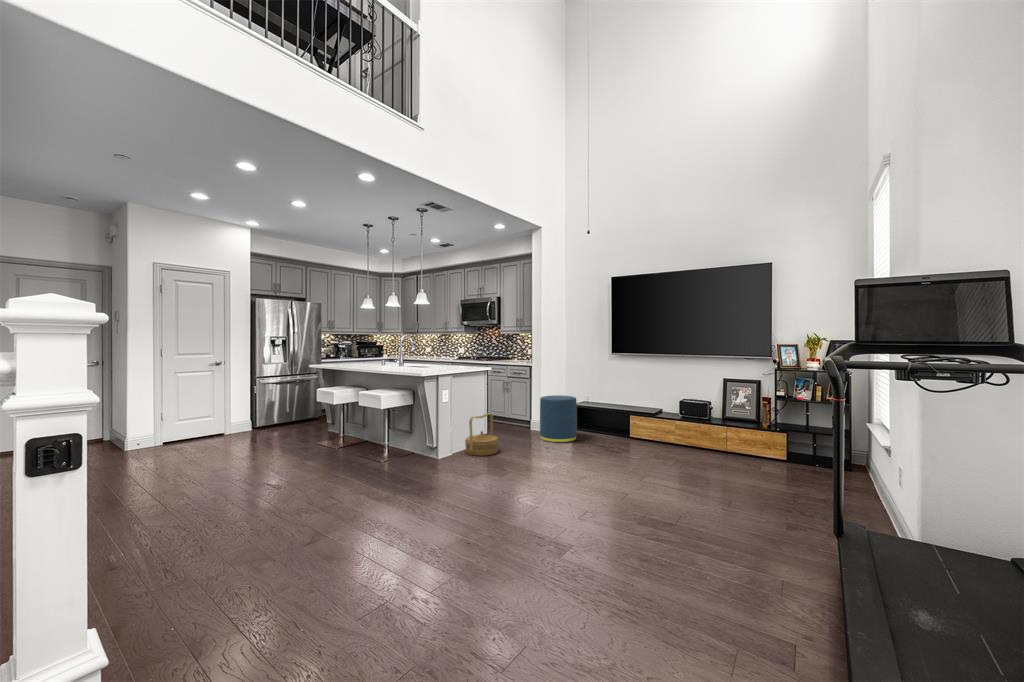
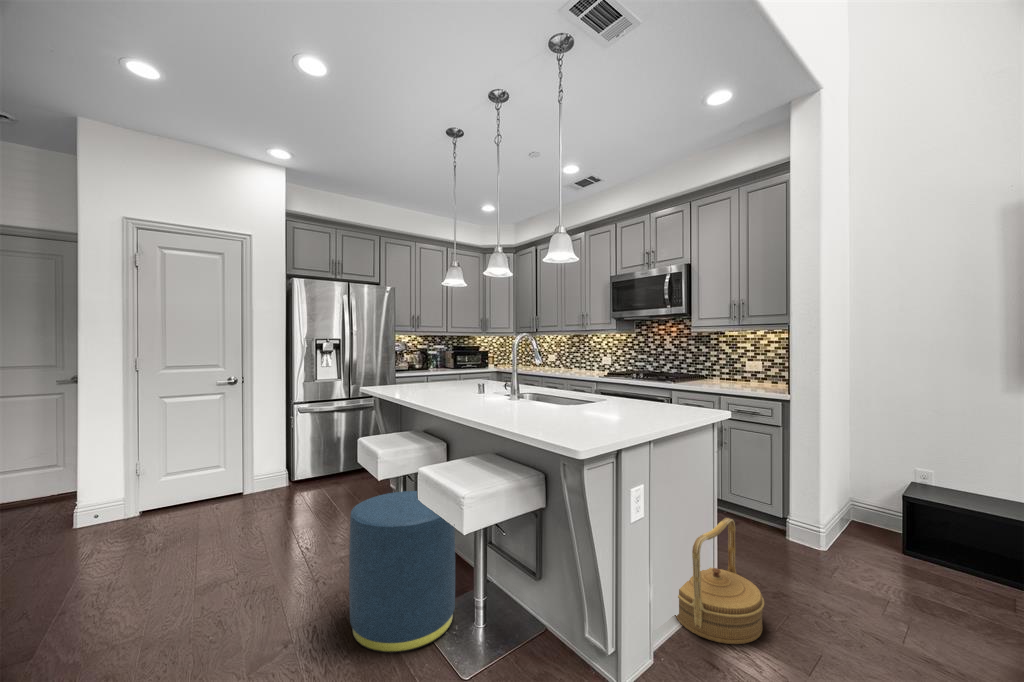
ottoman: present [540,395,577,442] -> present [349,491,455,653]

